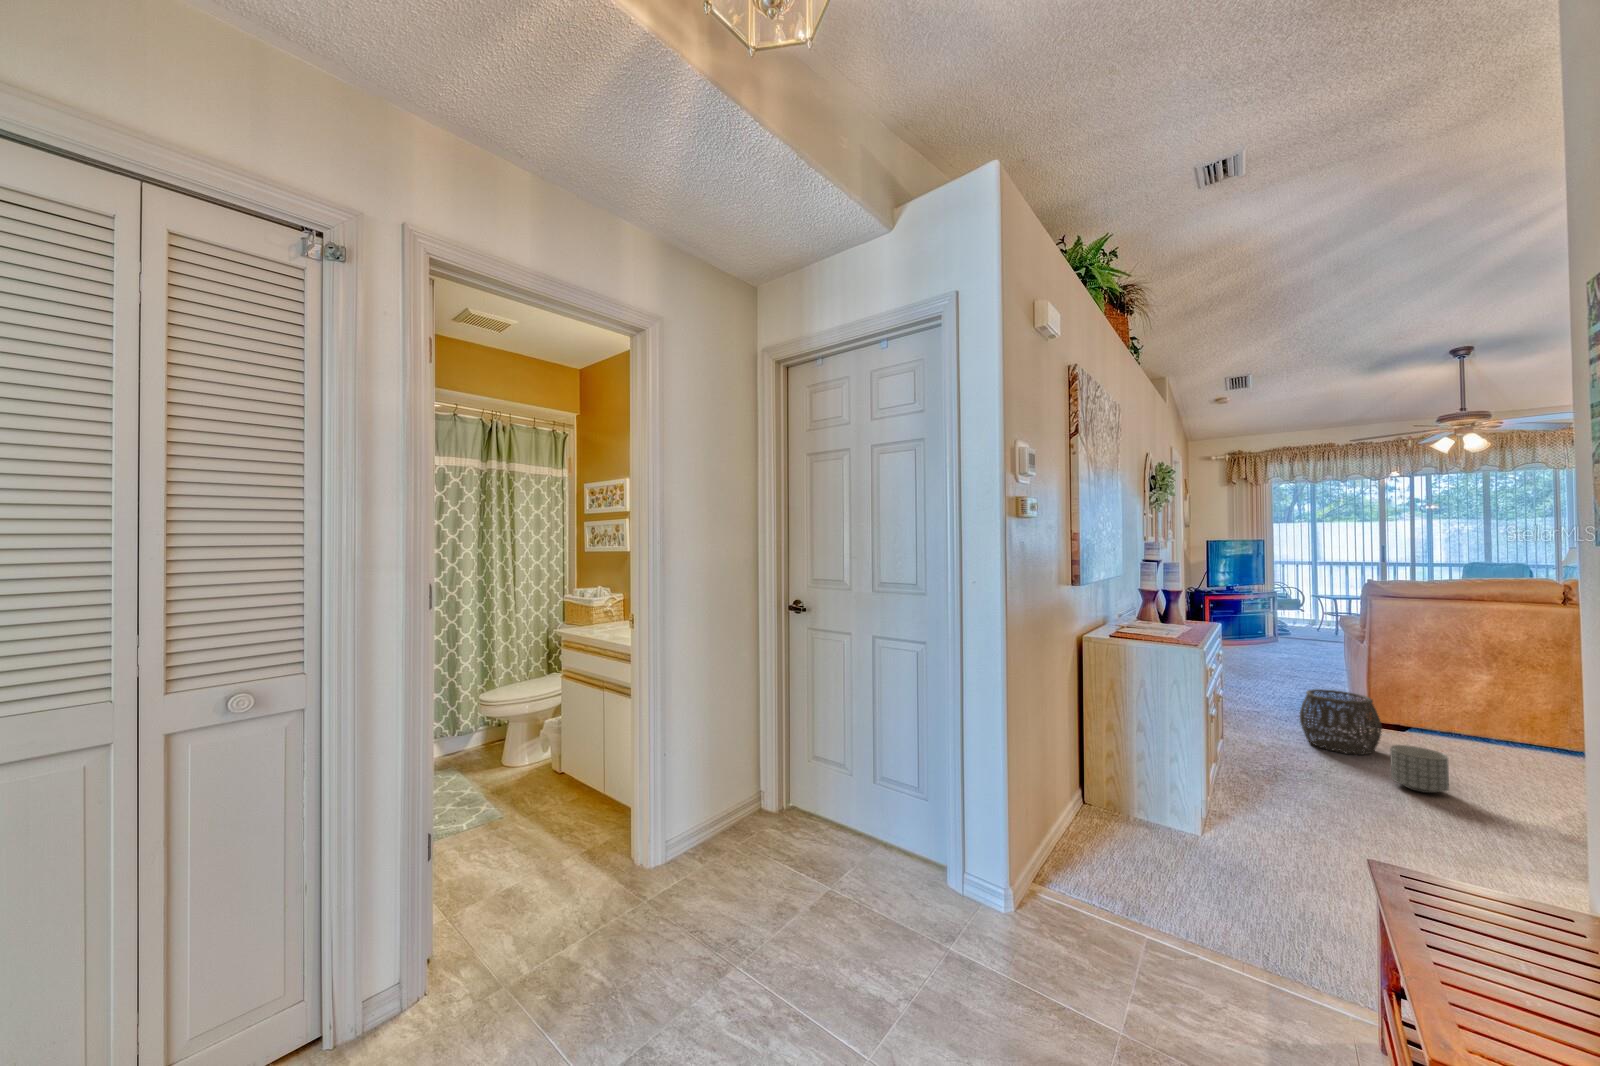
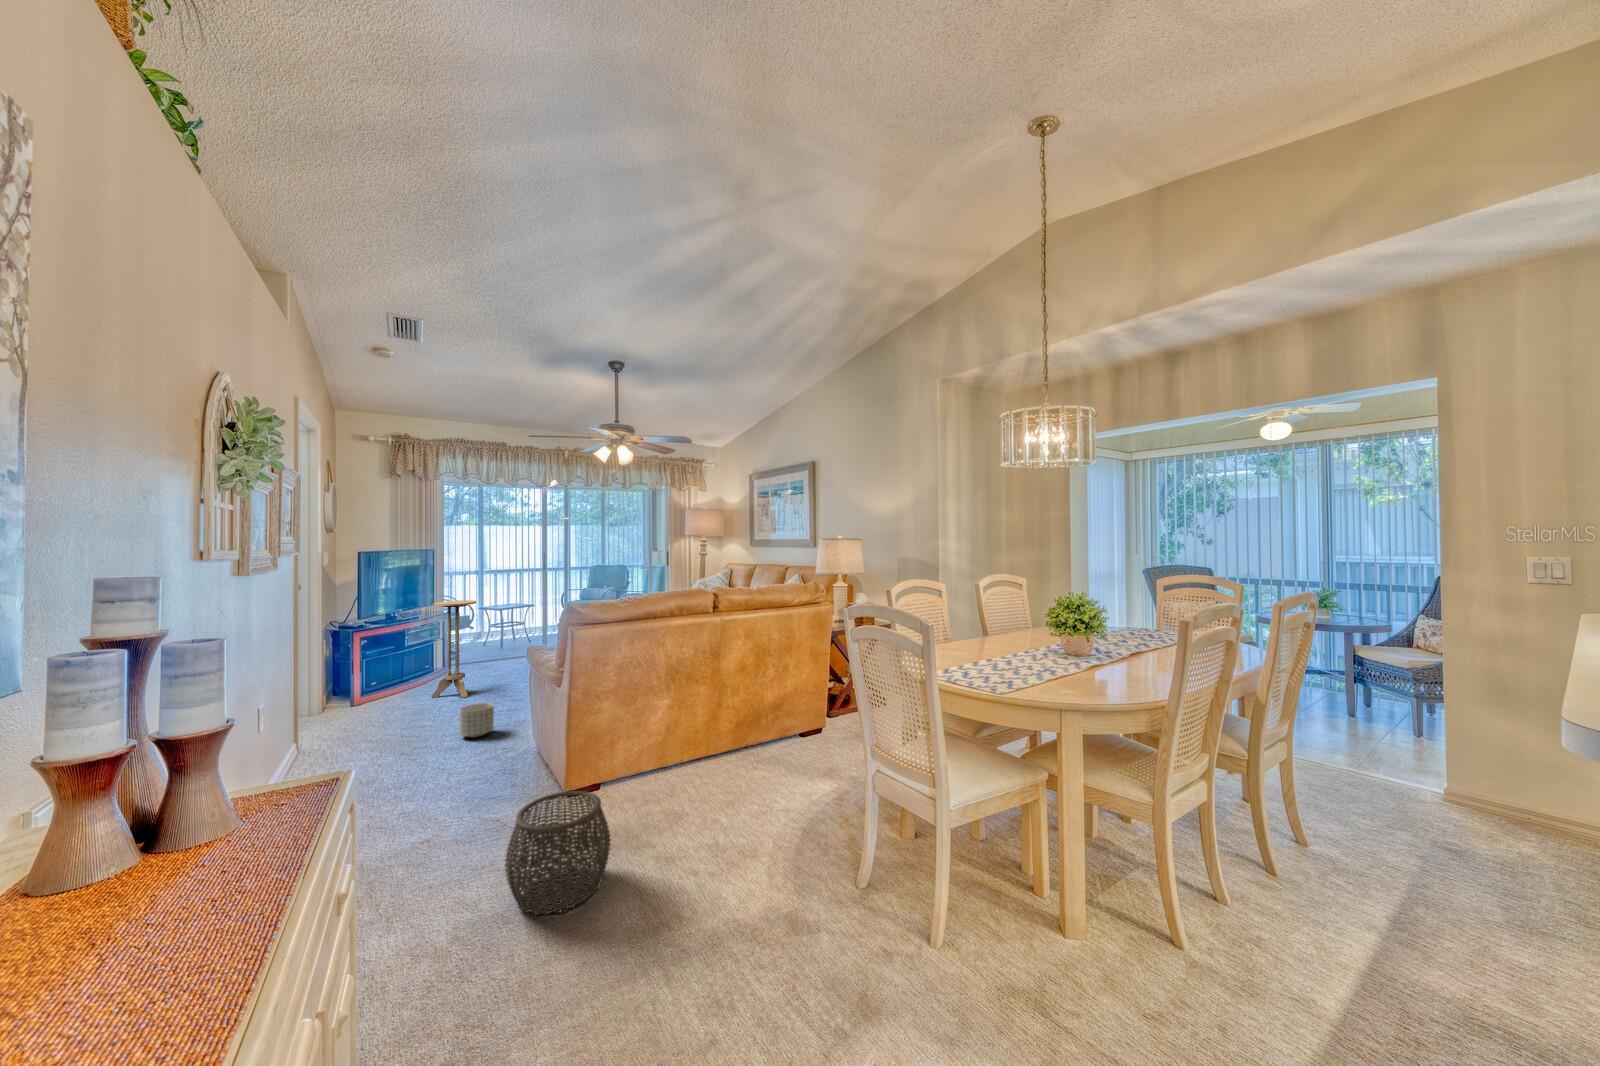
side table: none [1264,581,1301,658] -> present [432,600,476,698]
planter: present [1390,745,1449,793] -> present [460,703,494,738]

